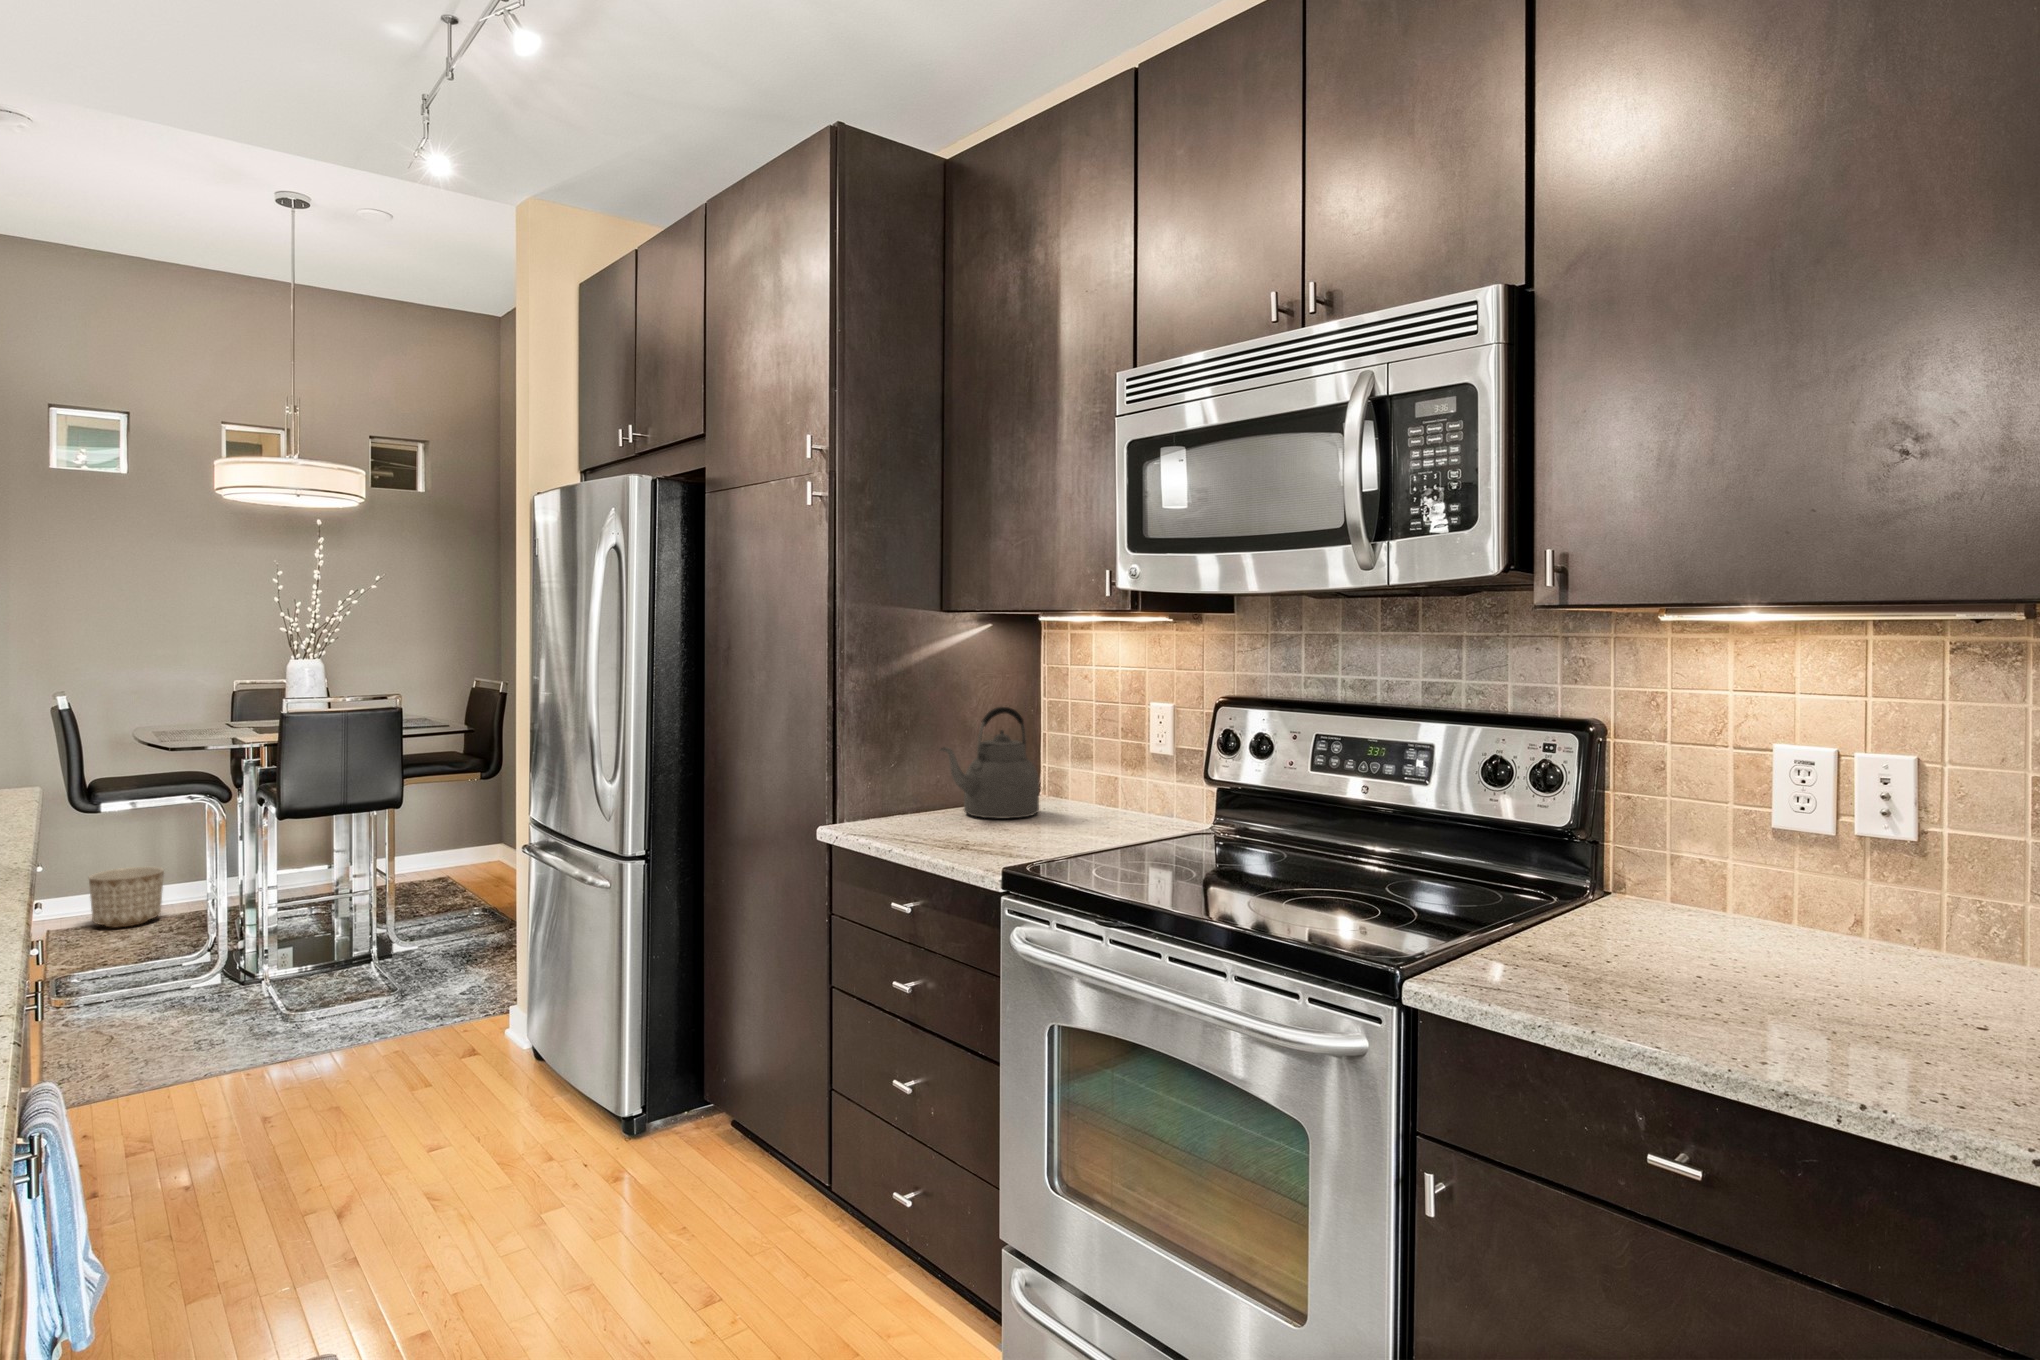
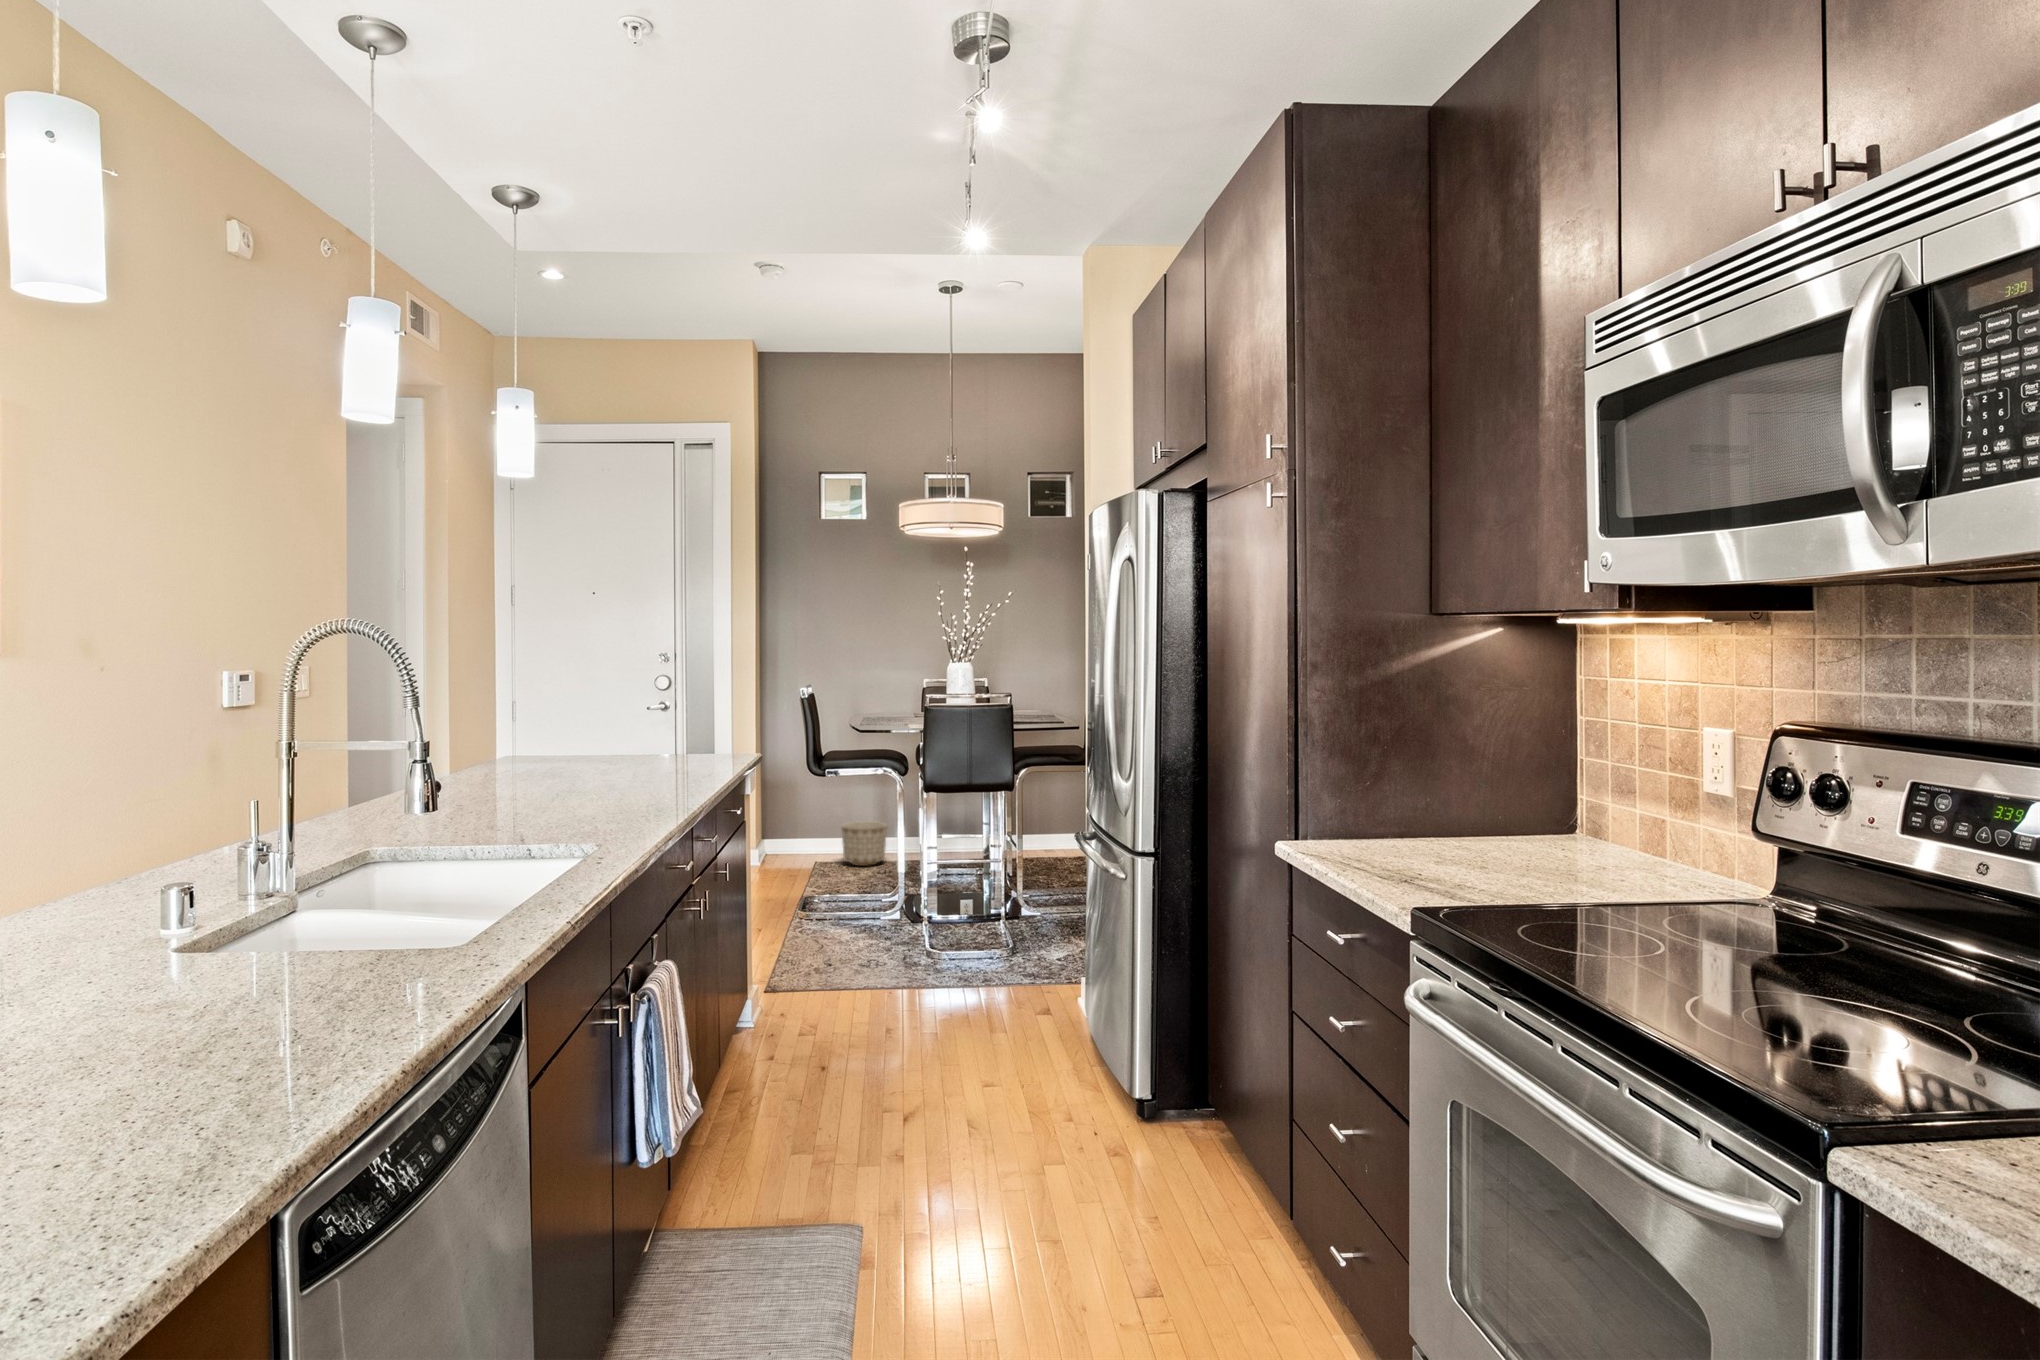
kettle: present [940,707,1039,818] -> none [1407,725,1543,855]

